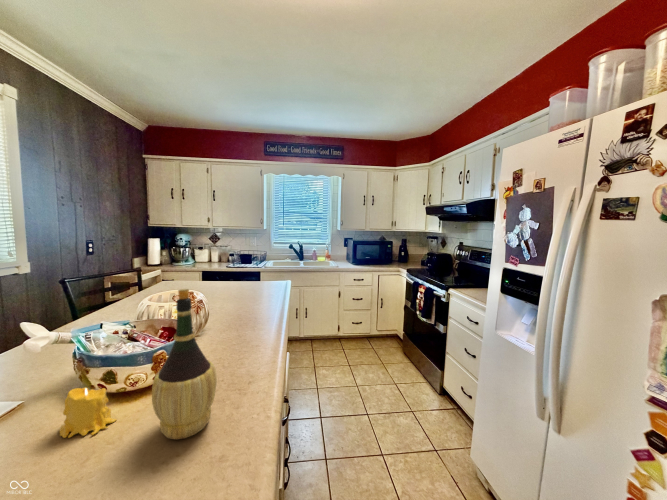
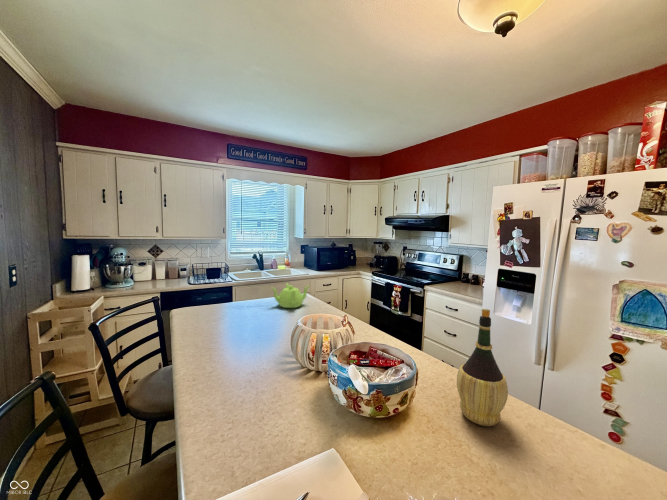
teapot: none [233,268,271,291] -> present [273,283,308,308]
candle: present [59,388,116,438] -> none [396,407,439,456]

